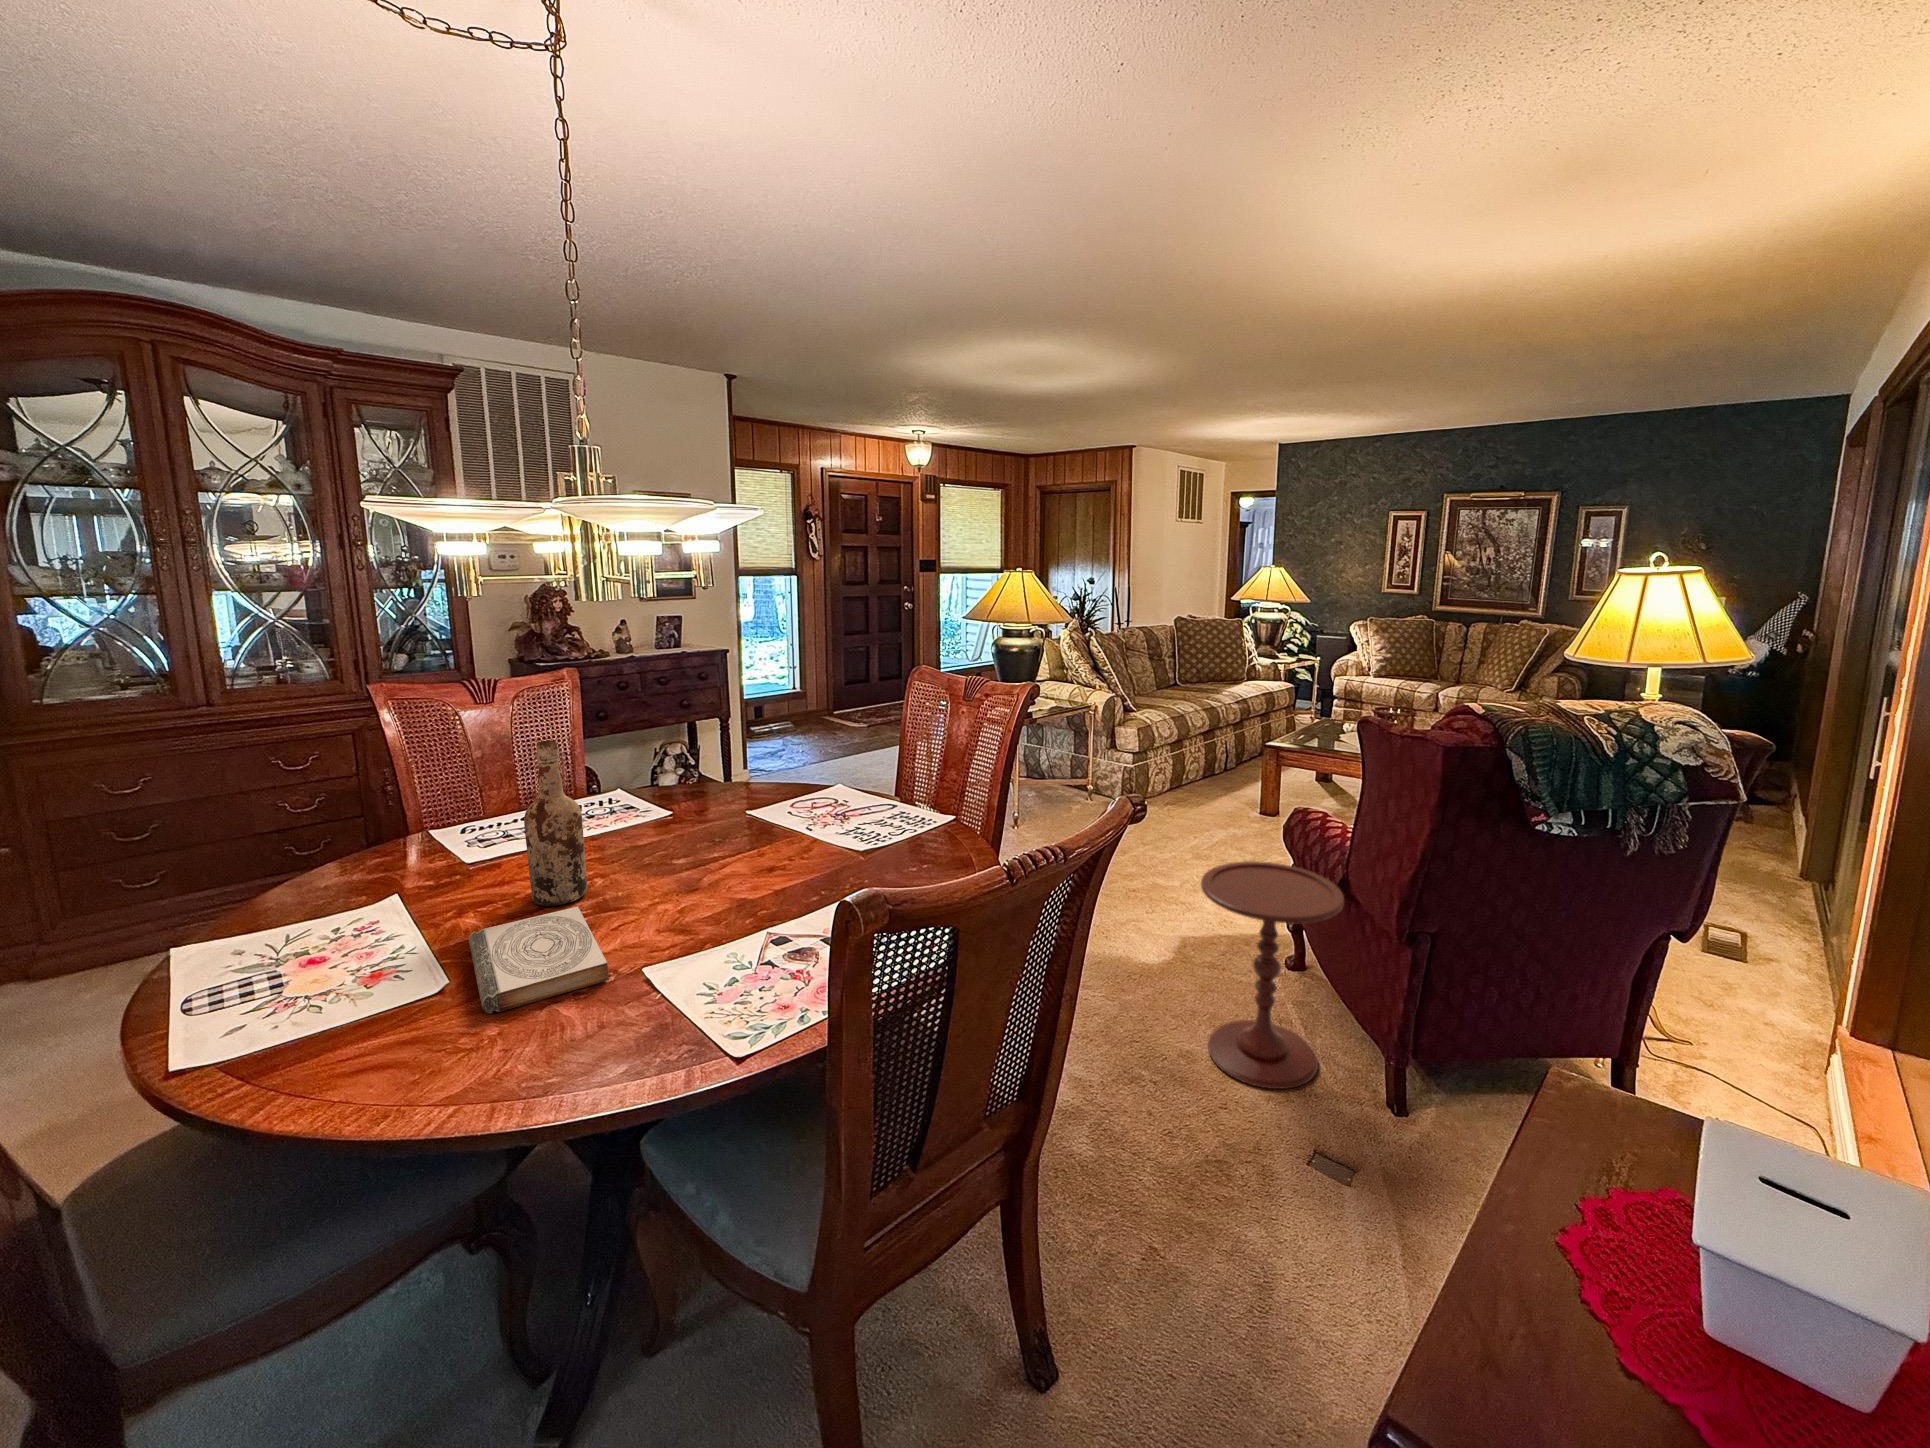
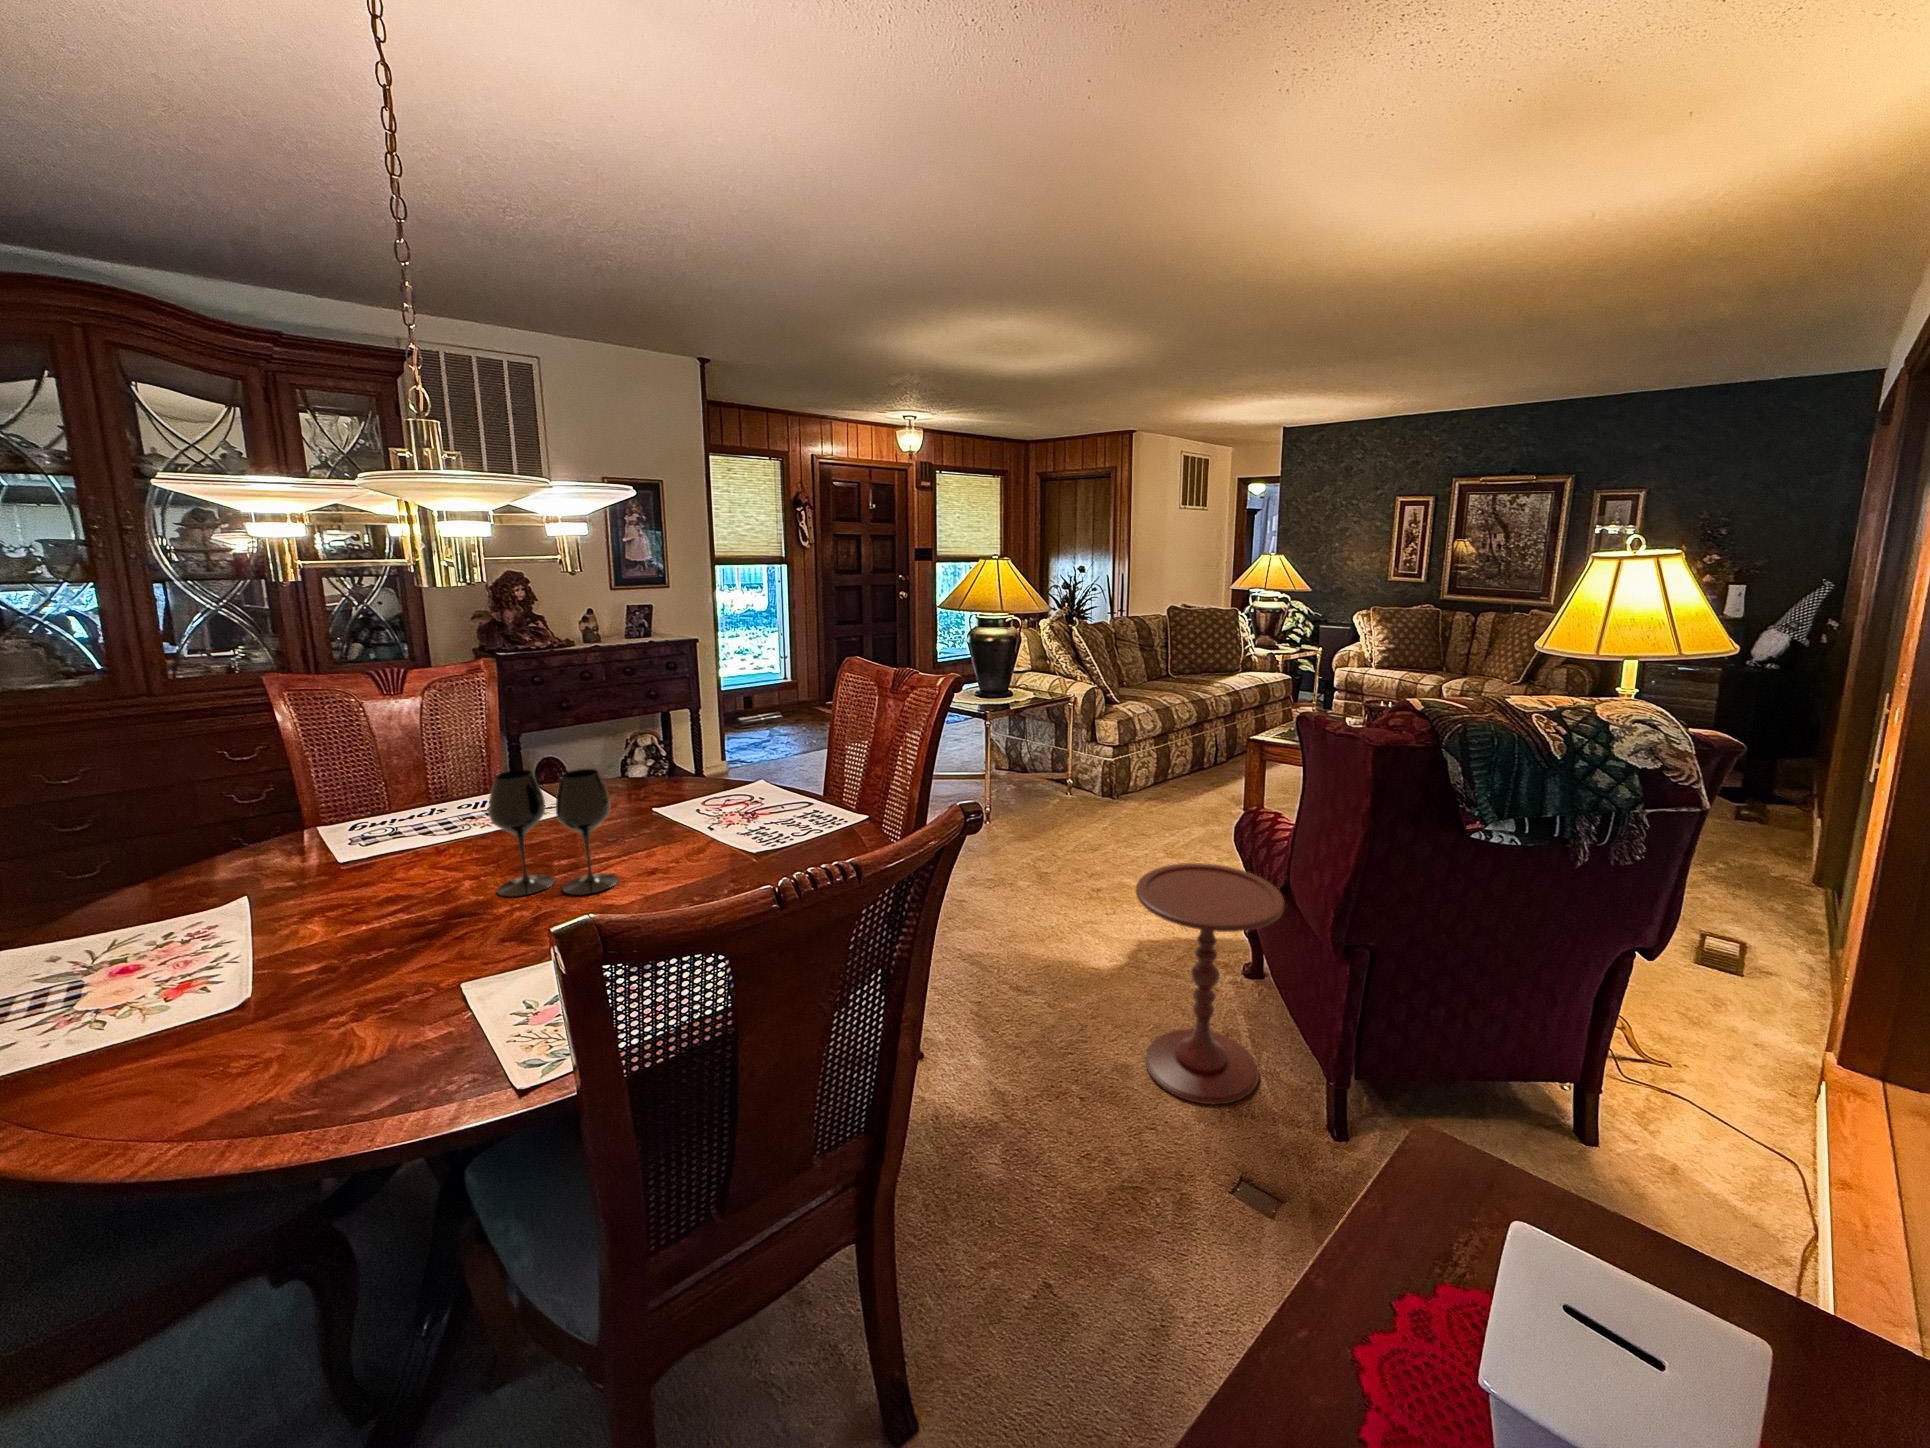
wine bottle: present [524,740,587,906] -> none [372,736,447,911]
wine glass: none [627,771,744,892] -> present [488,769,618,897]
book: present [469,907,609,1014] -> none [265,913,423,1036]

